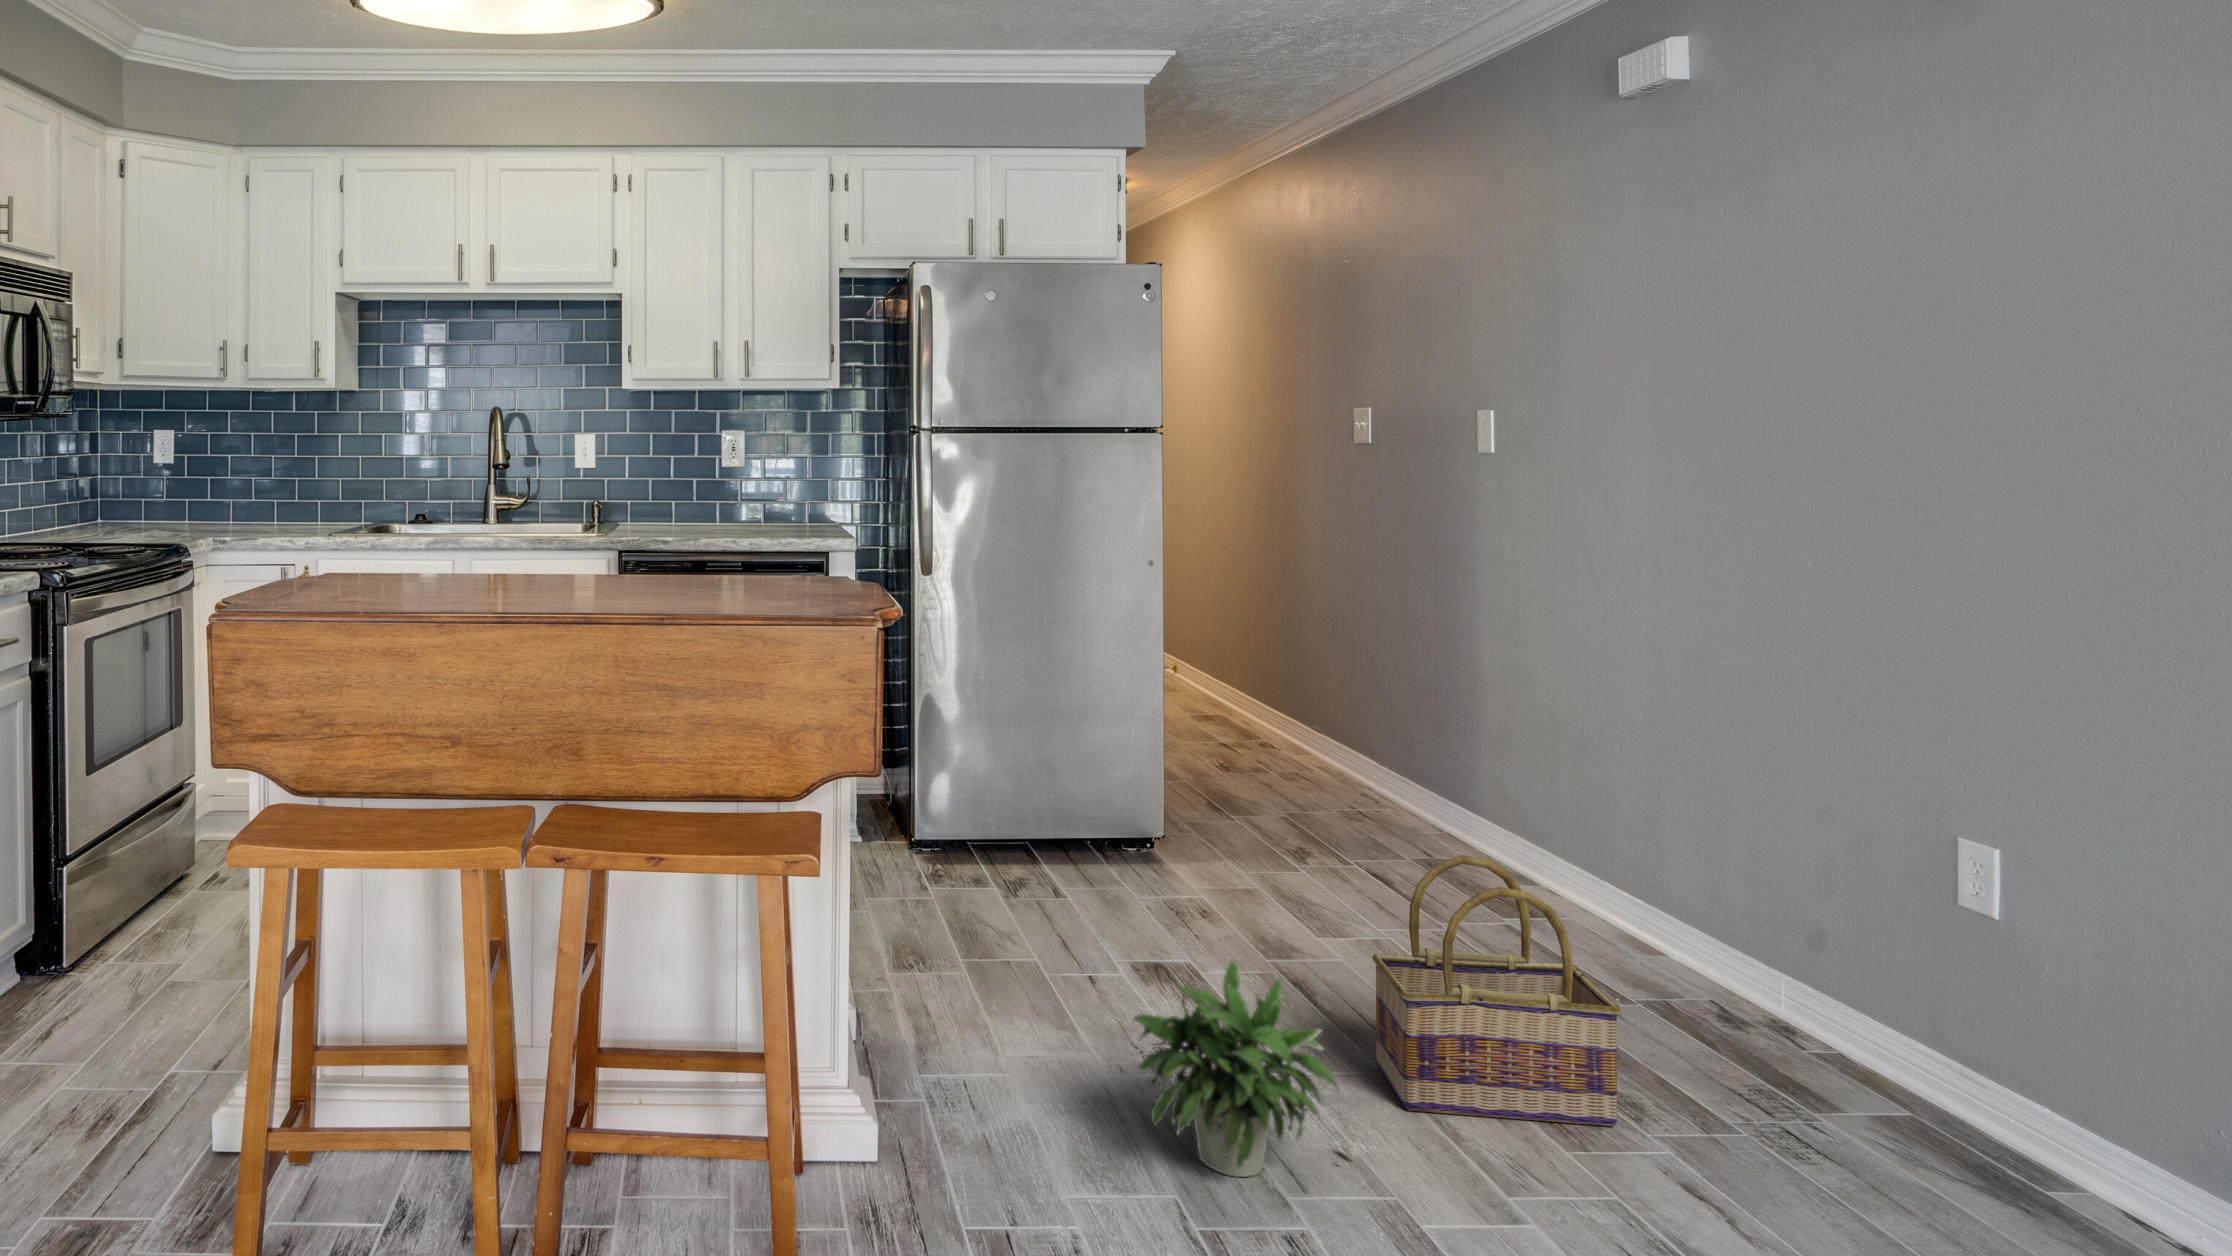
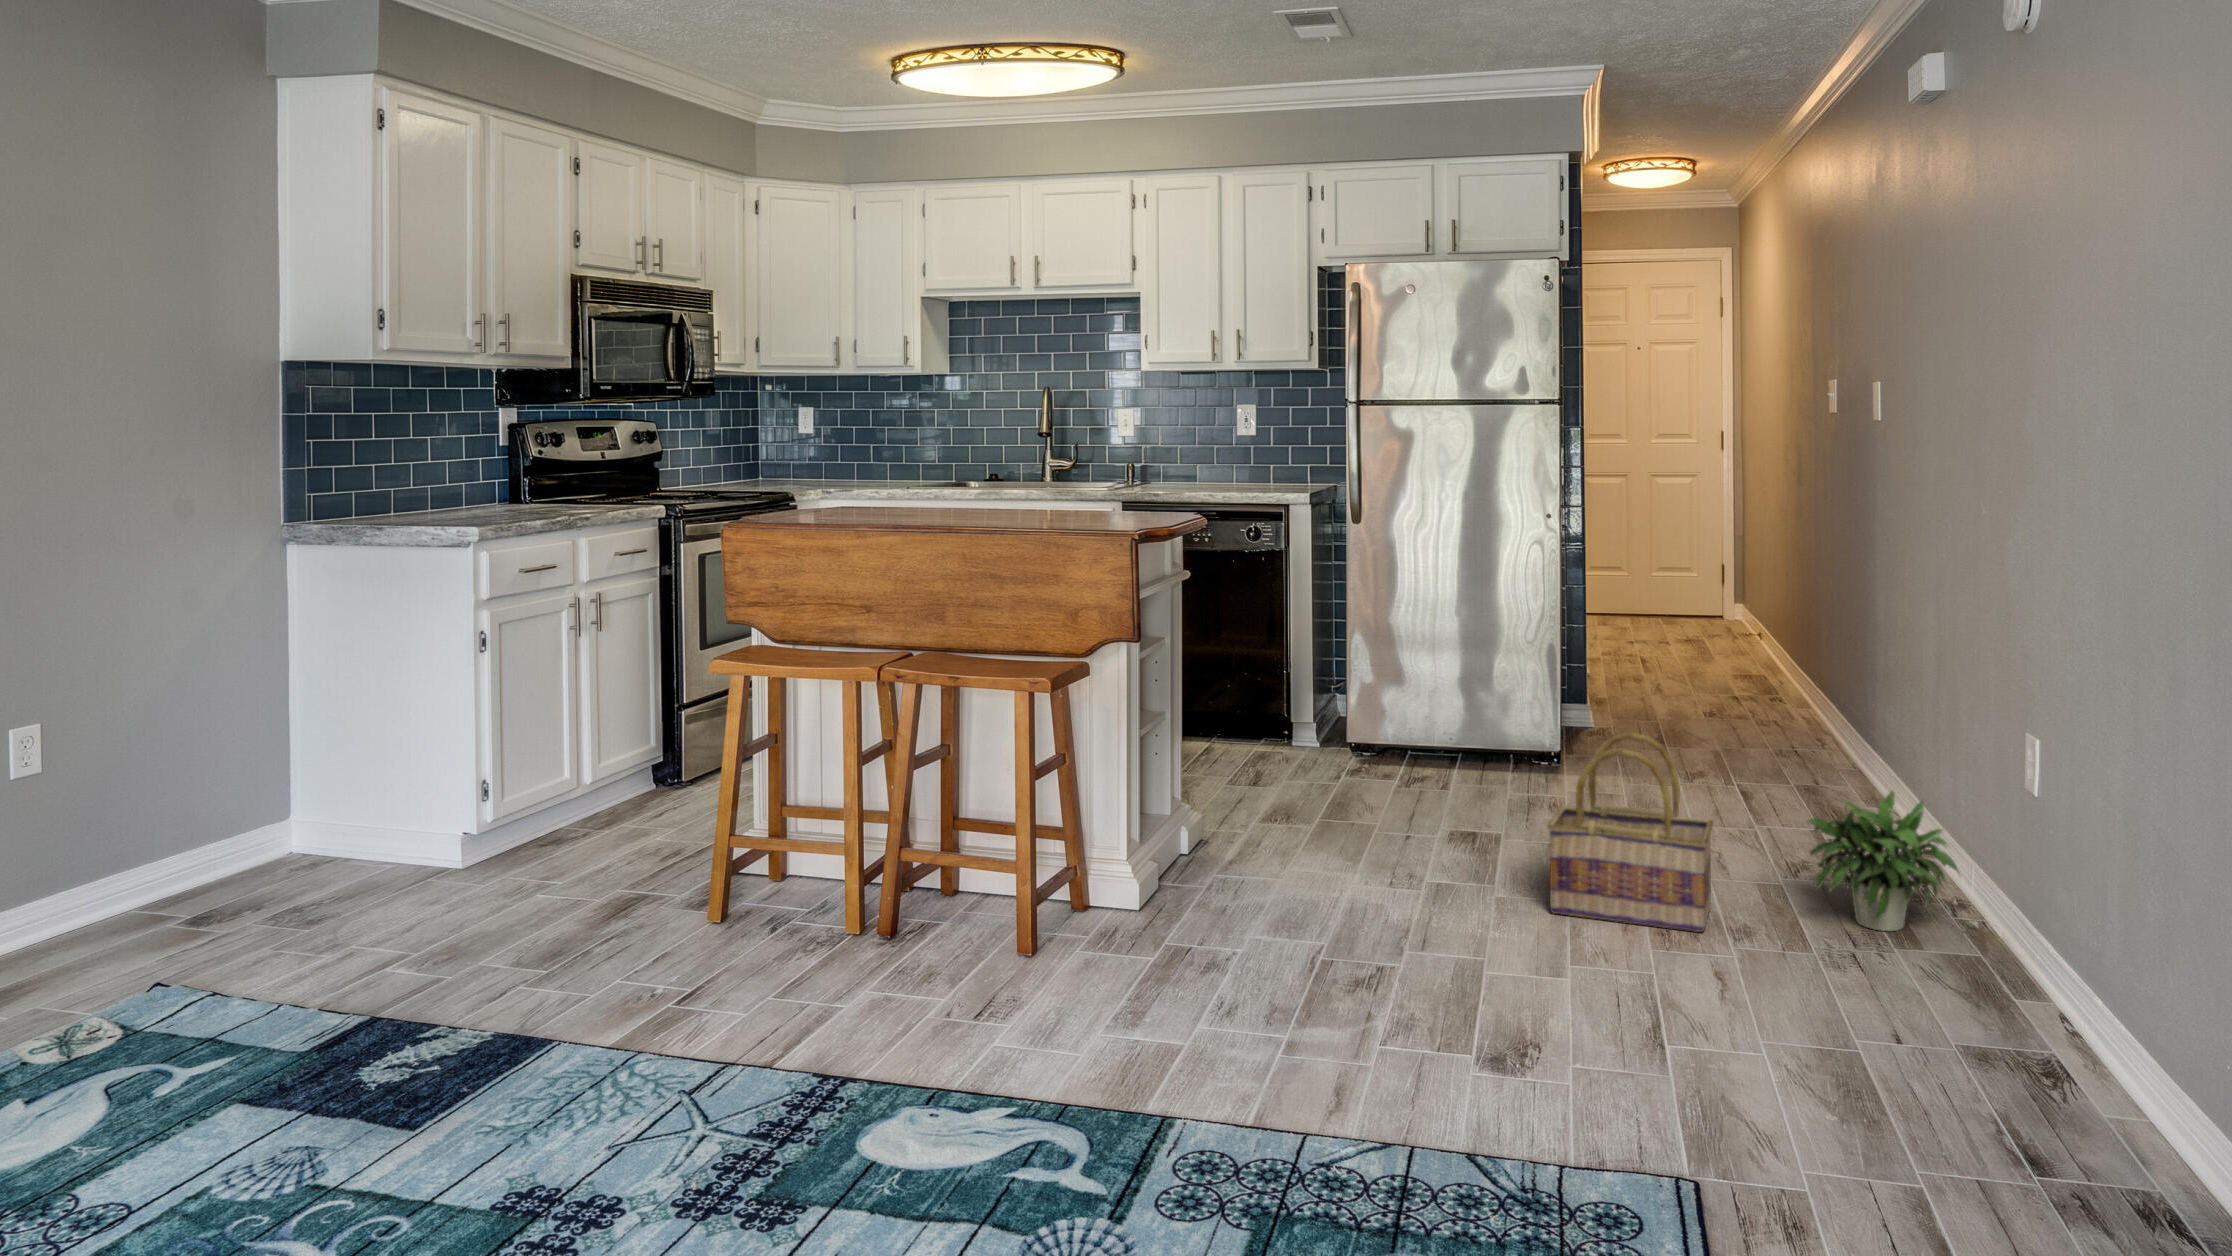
potted plant: present [1134,961,1356,1177] -> present [1808,791,1978,931]

